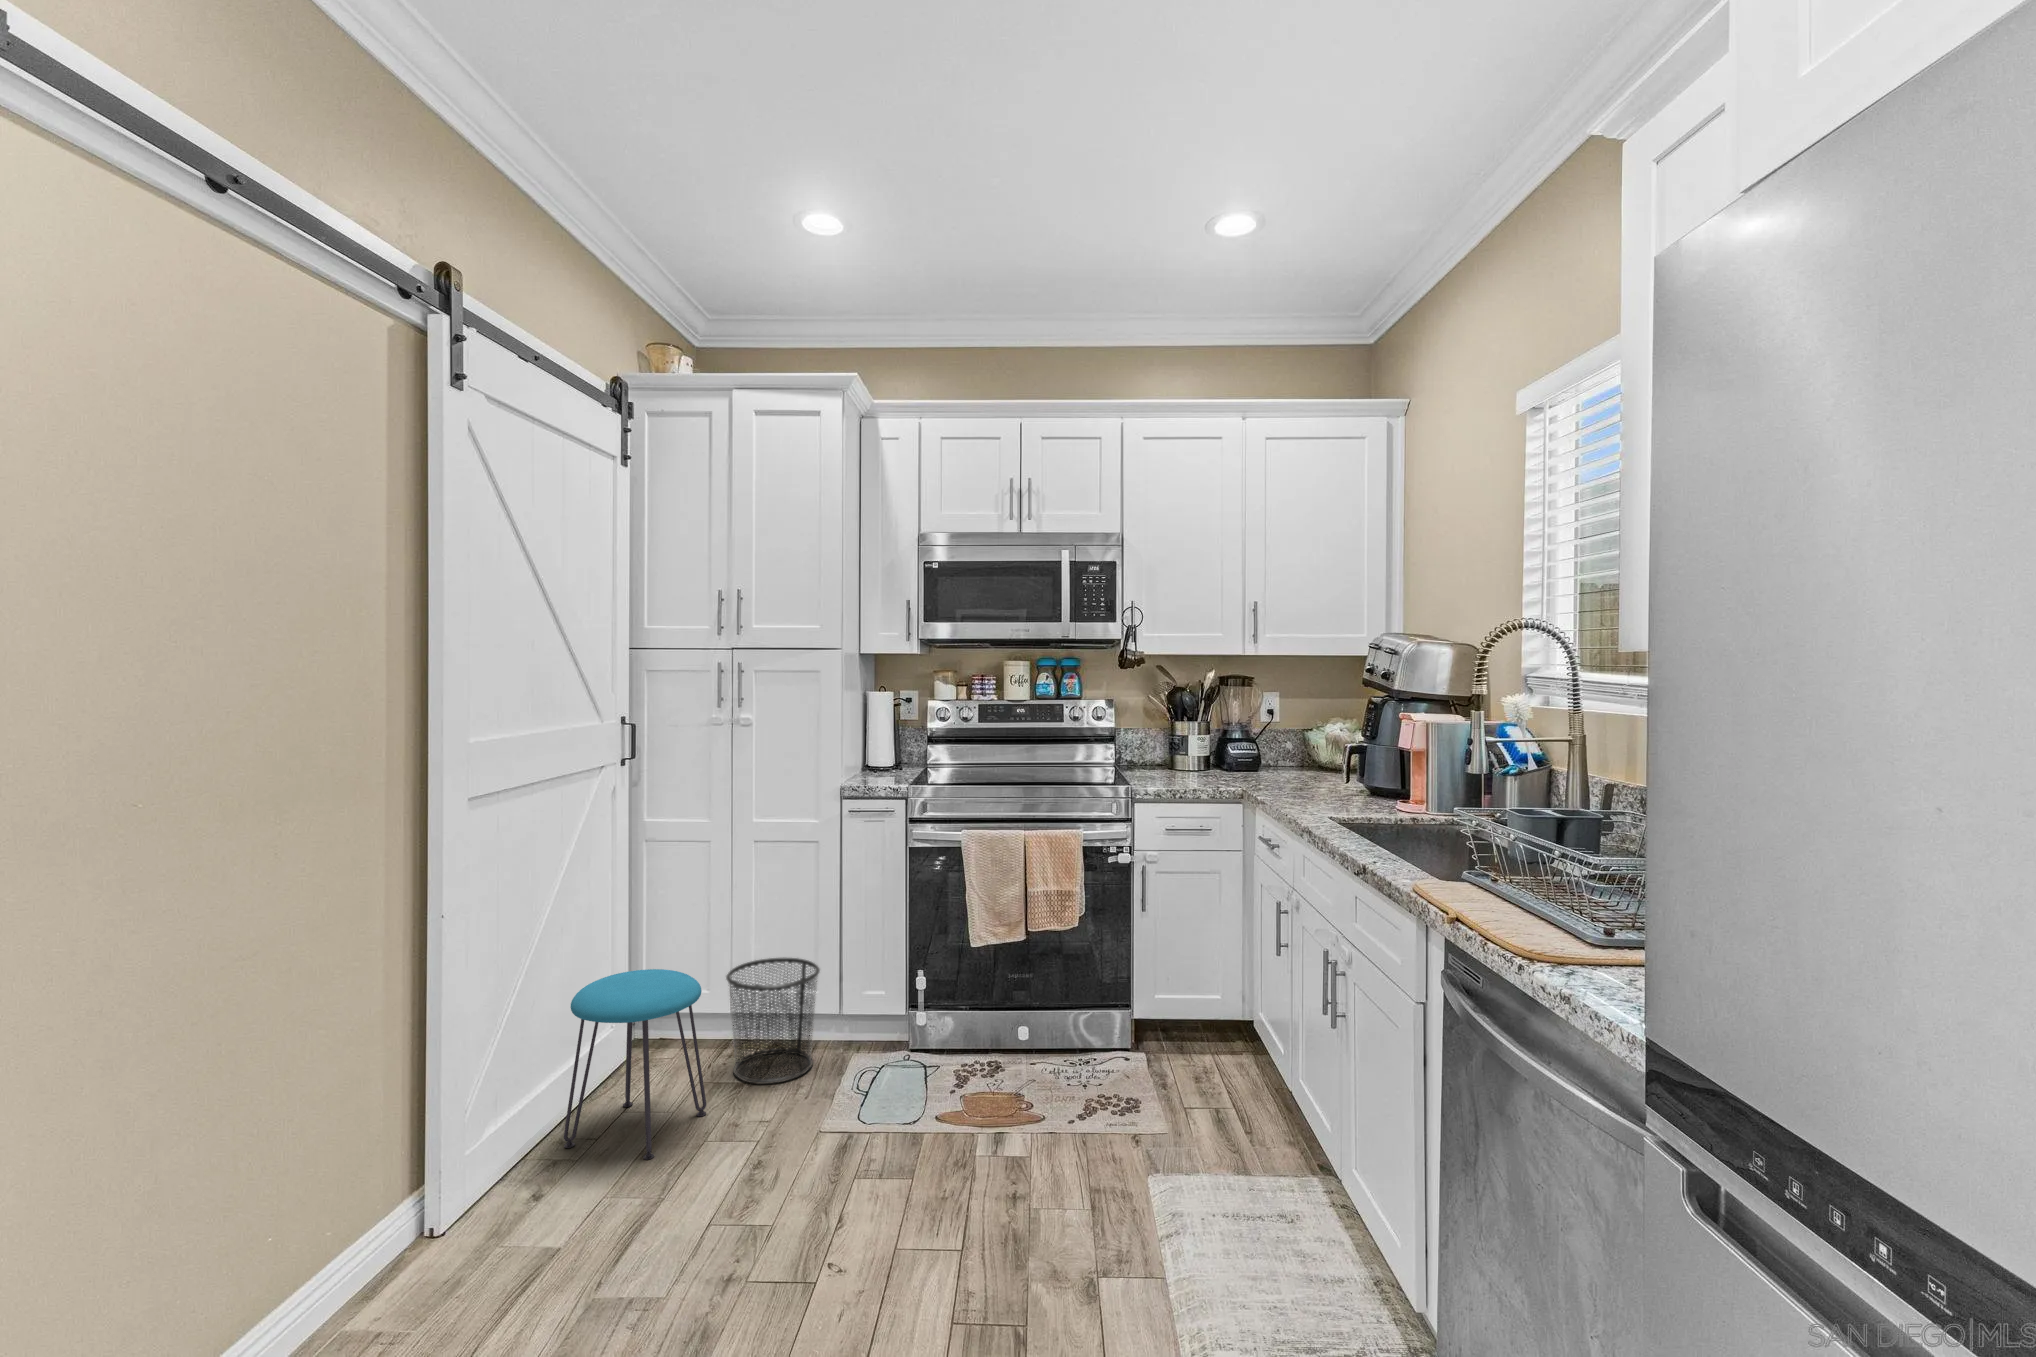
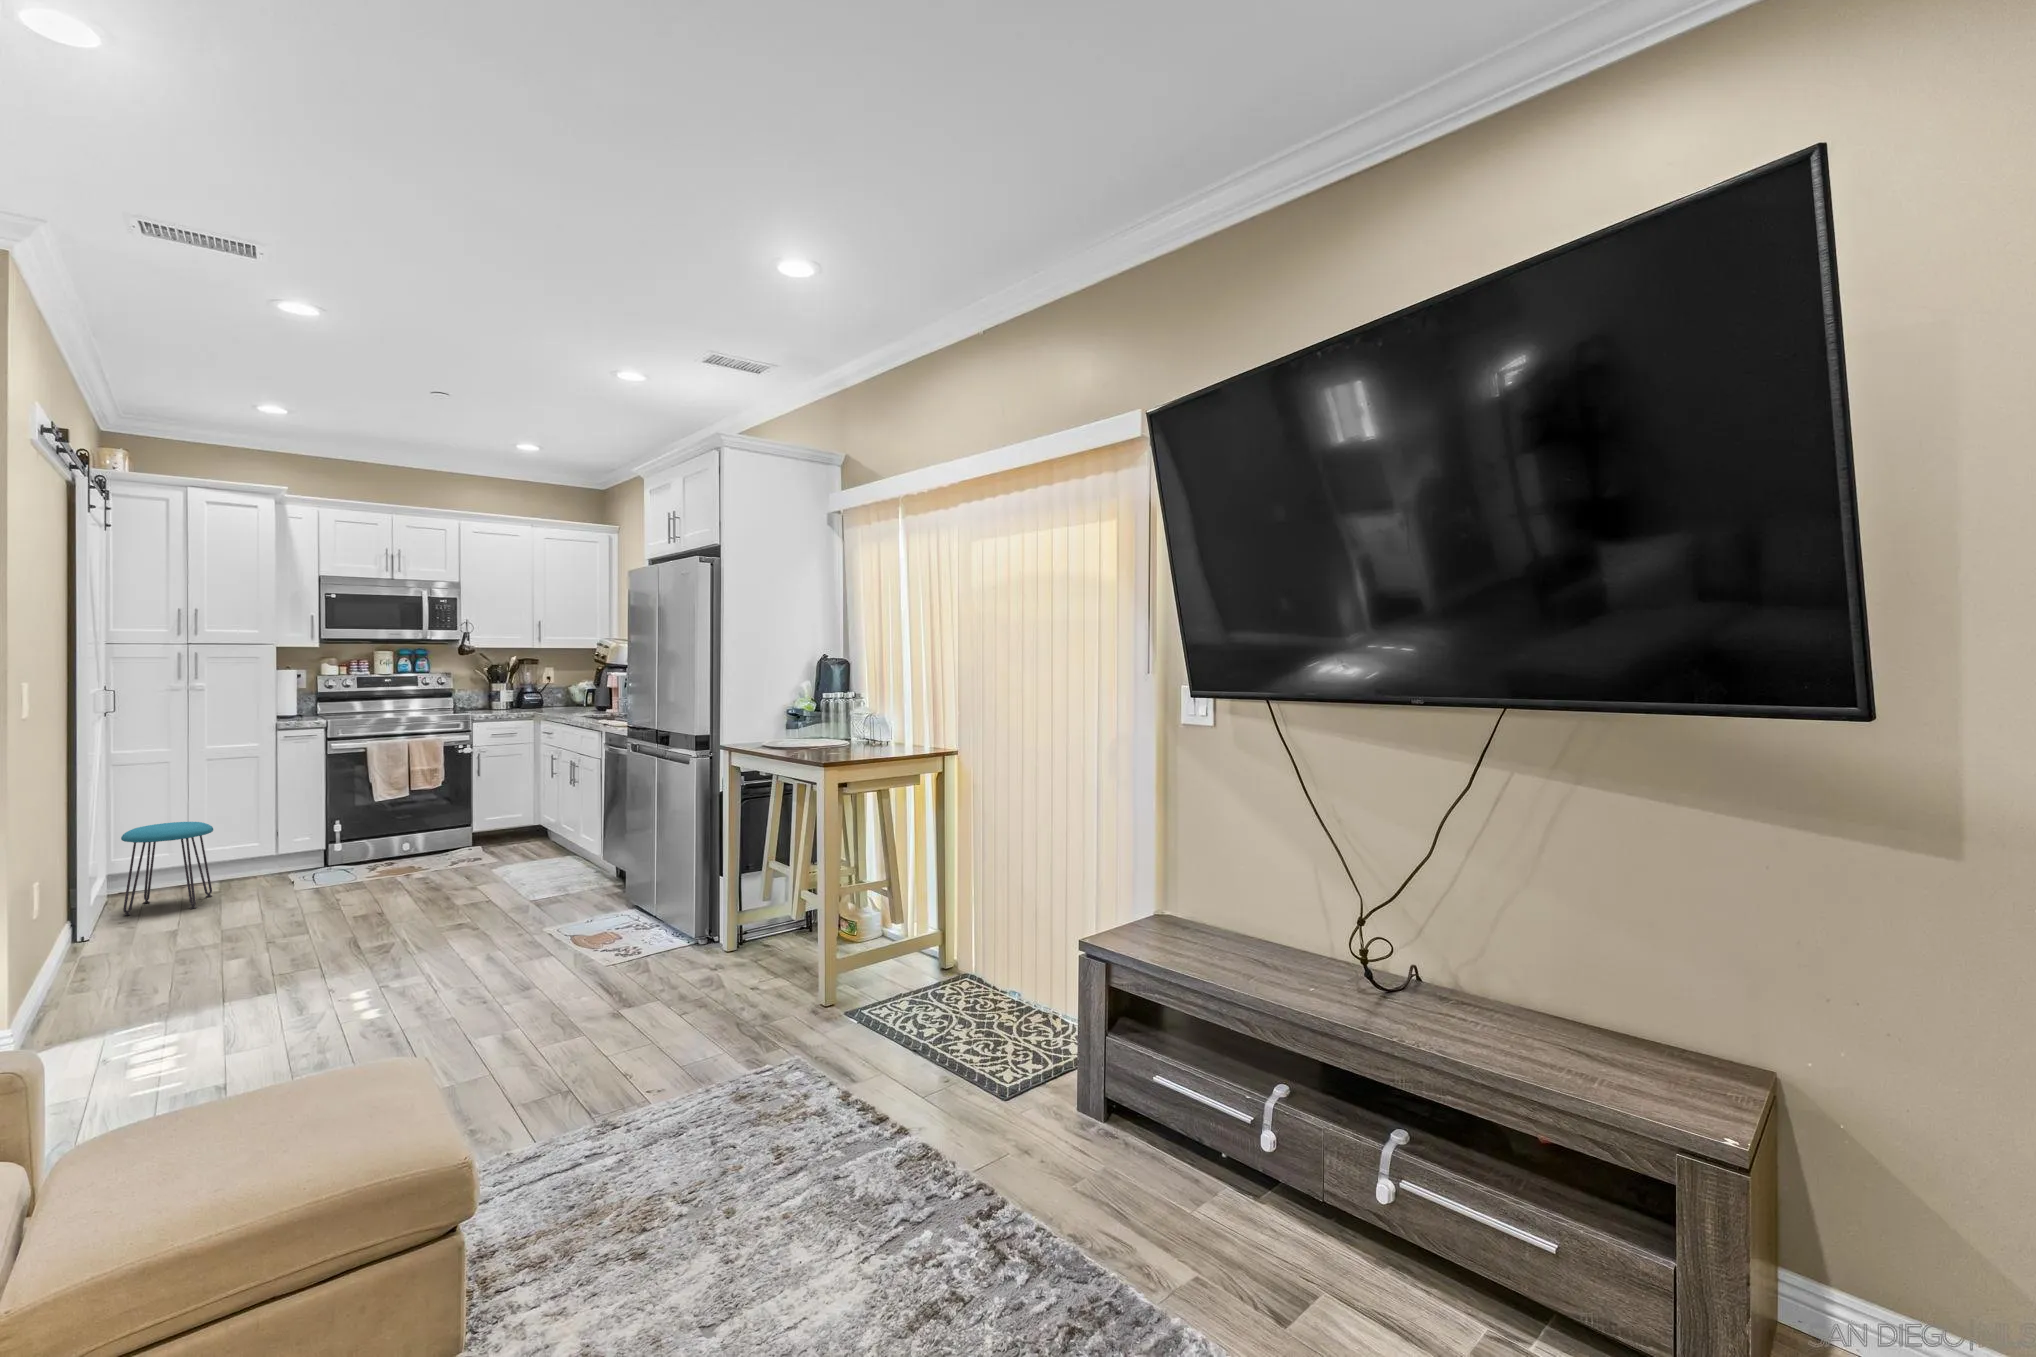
waste bin: present [726,957,820,1084] -> none [203,822,273,886]

